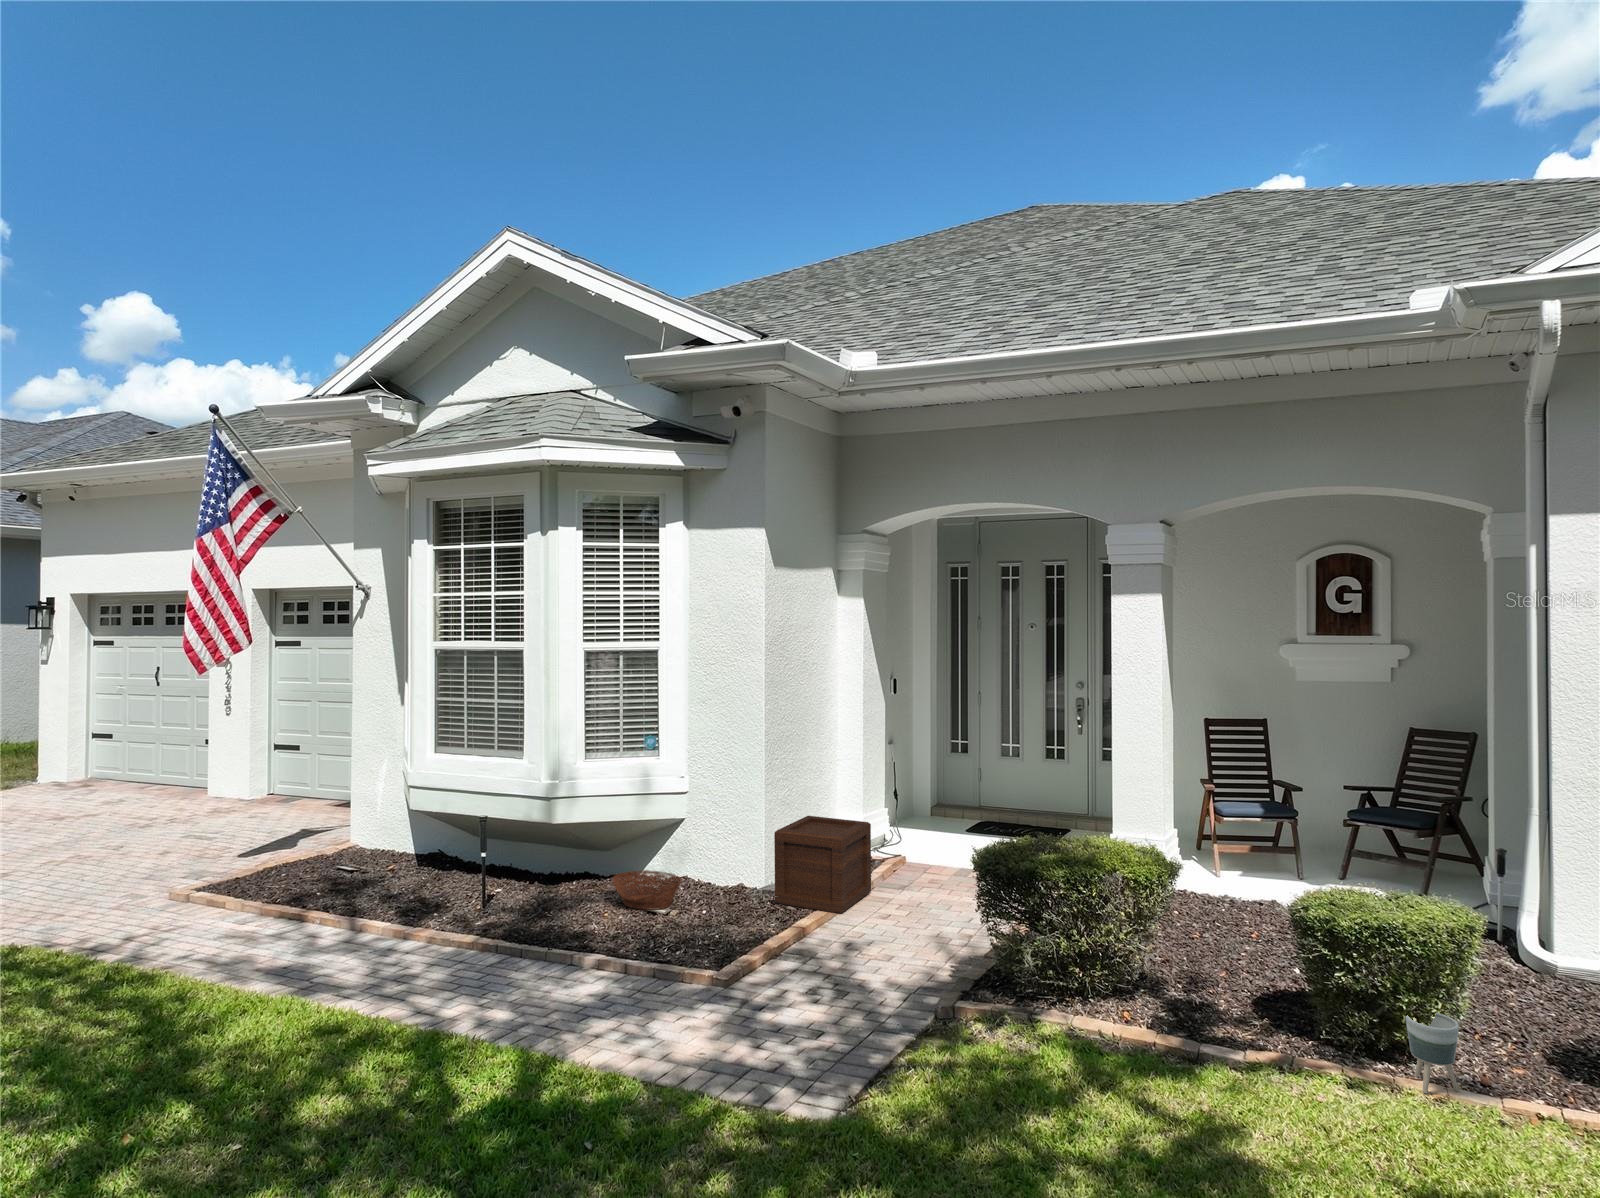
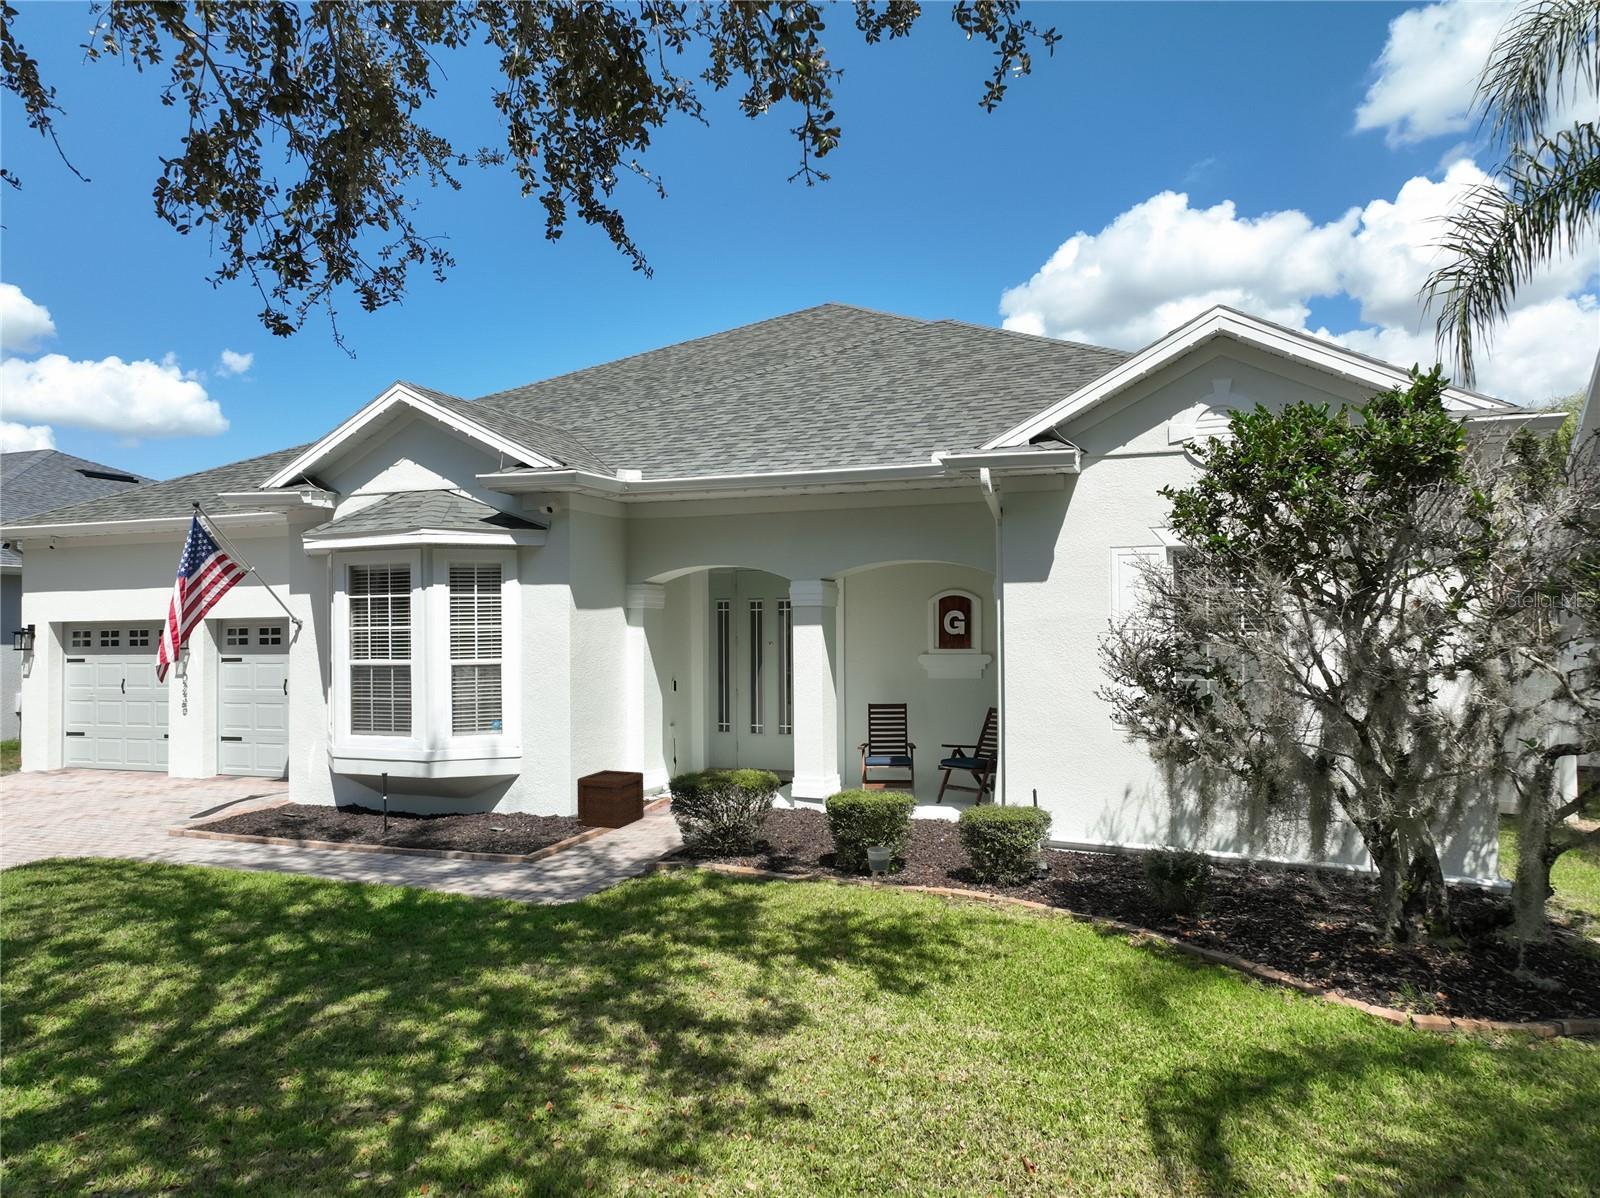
basket: present [613,870,681,910] -> none [471,808,517,831]

